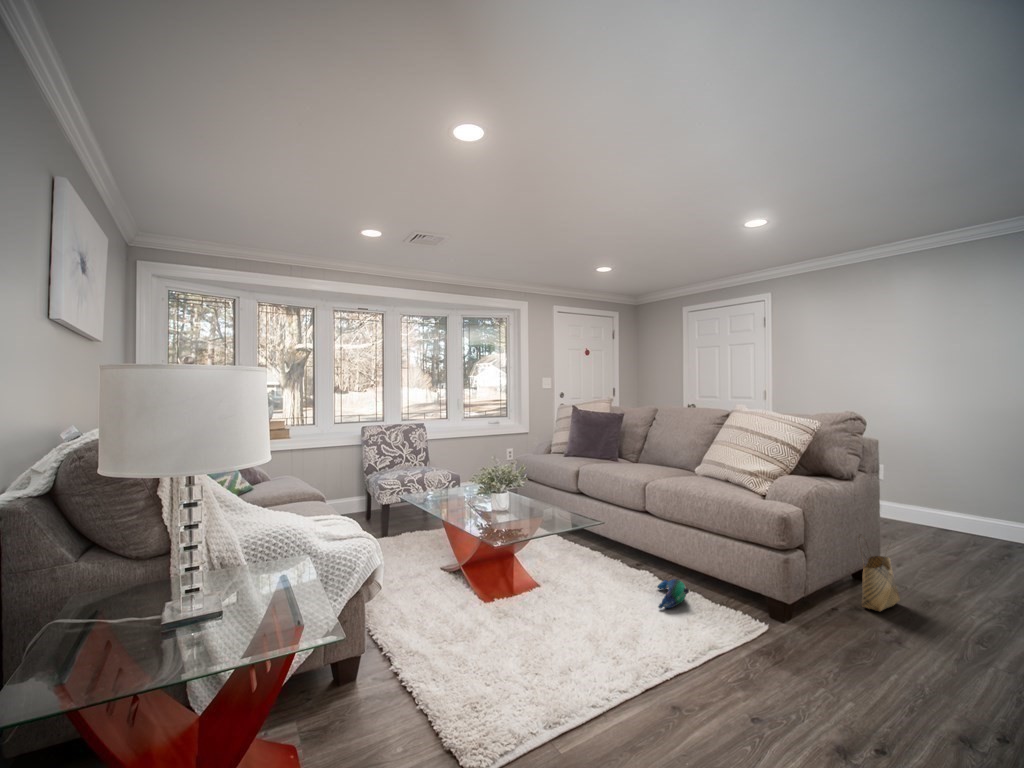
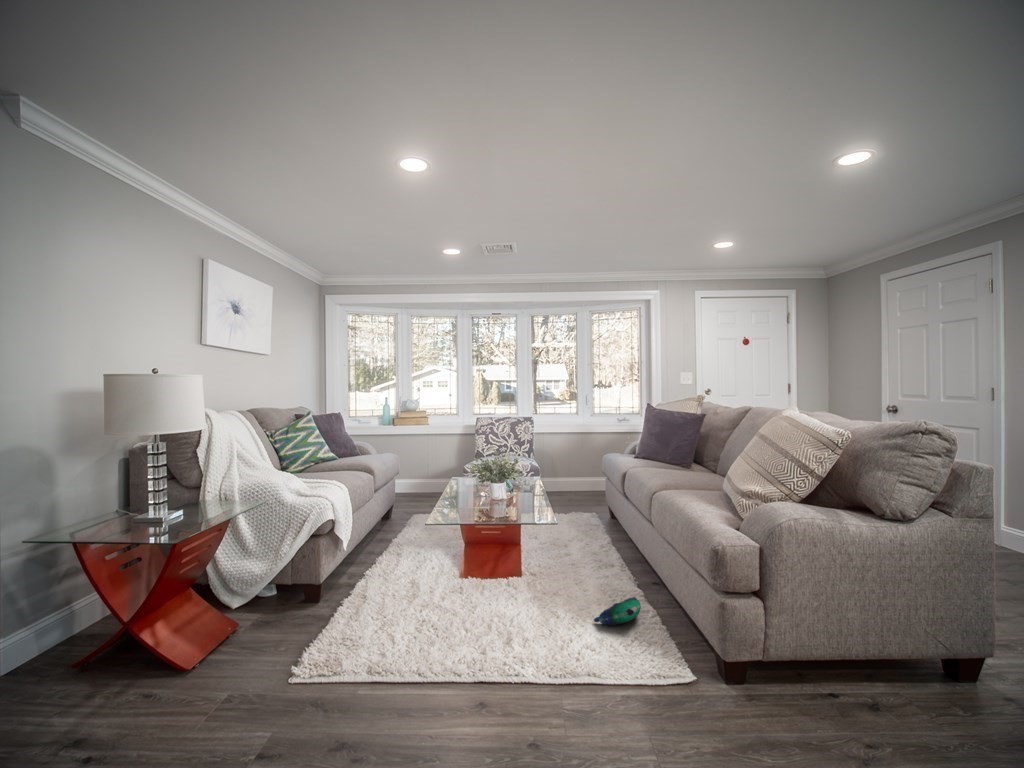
woven basket: present [859,535,900,611] -> none [881,601,968,721]

